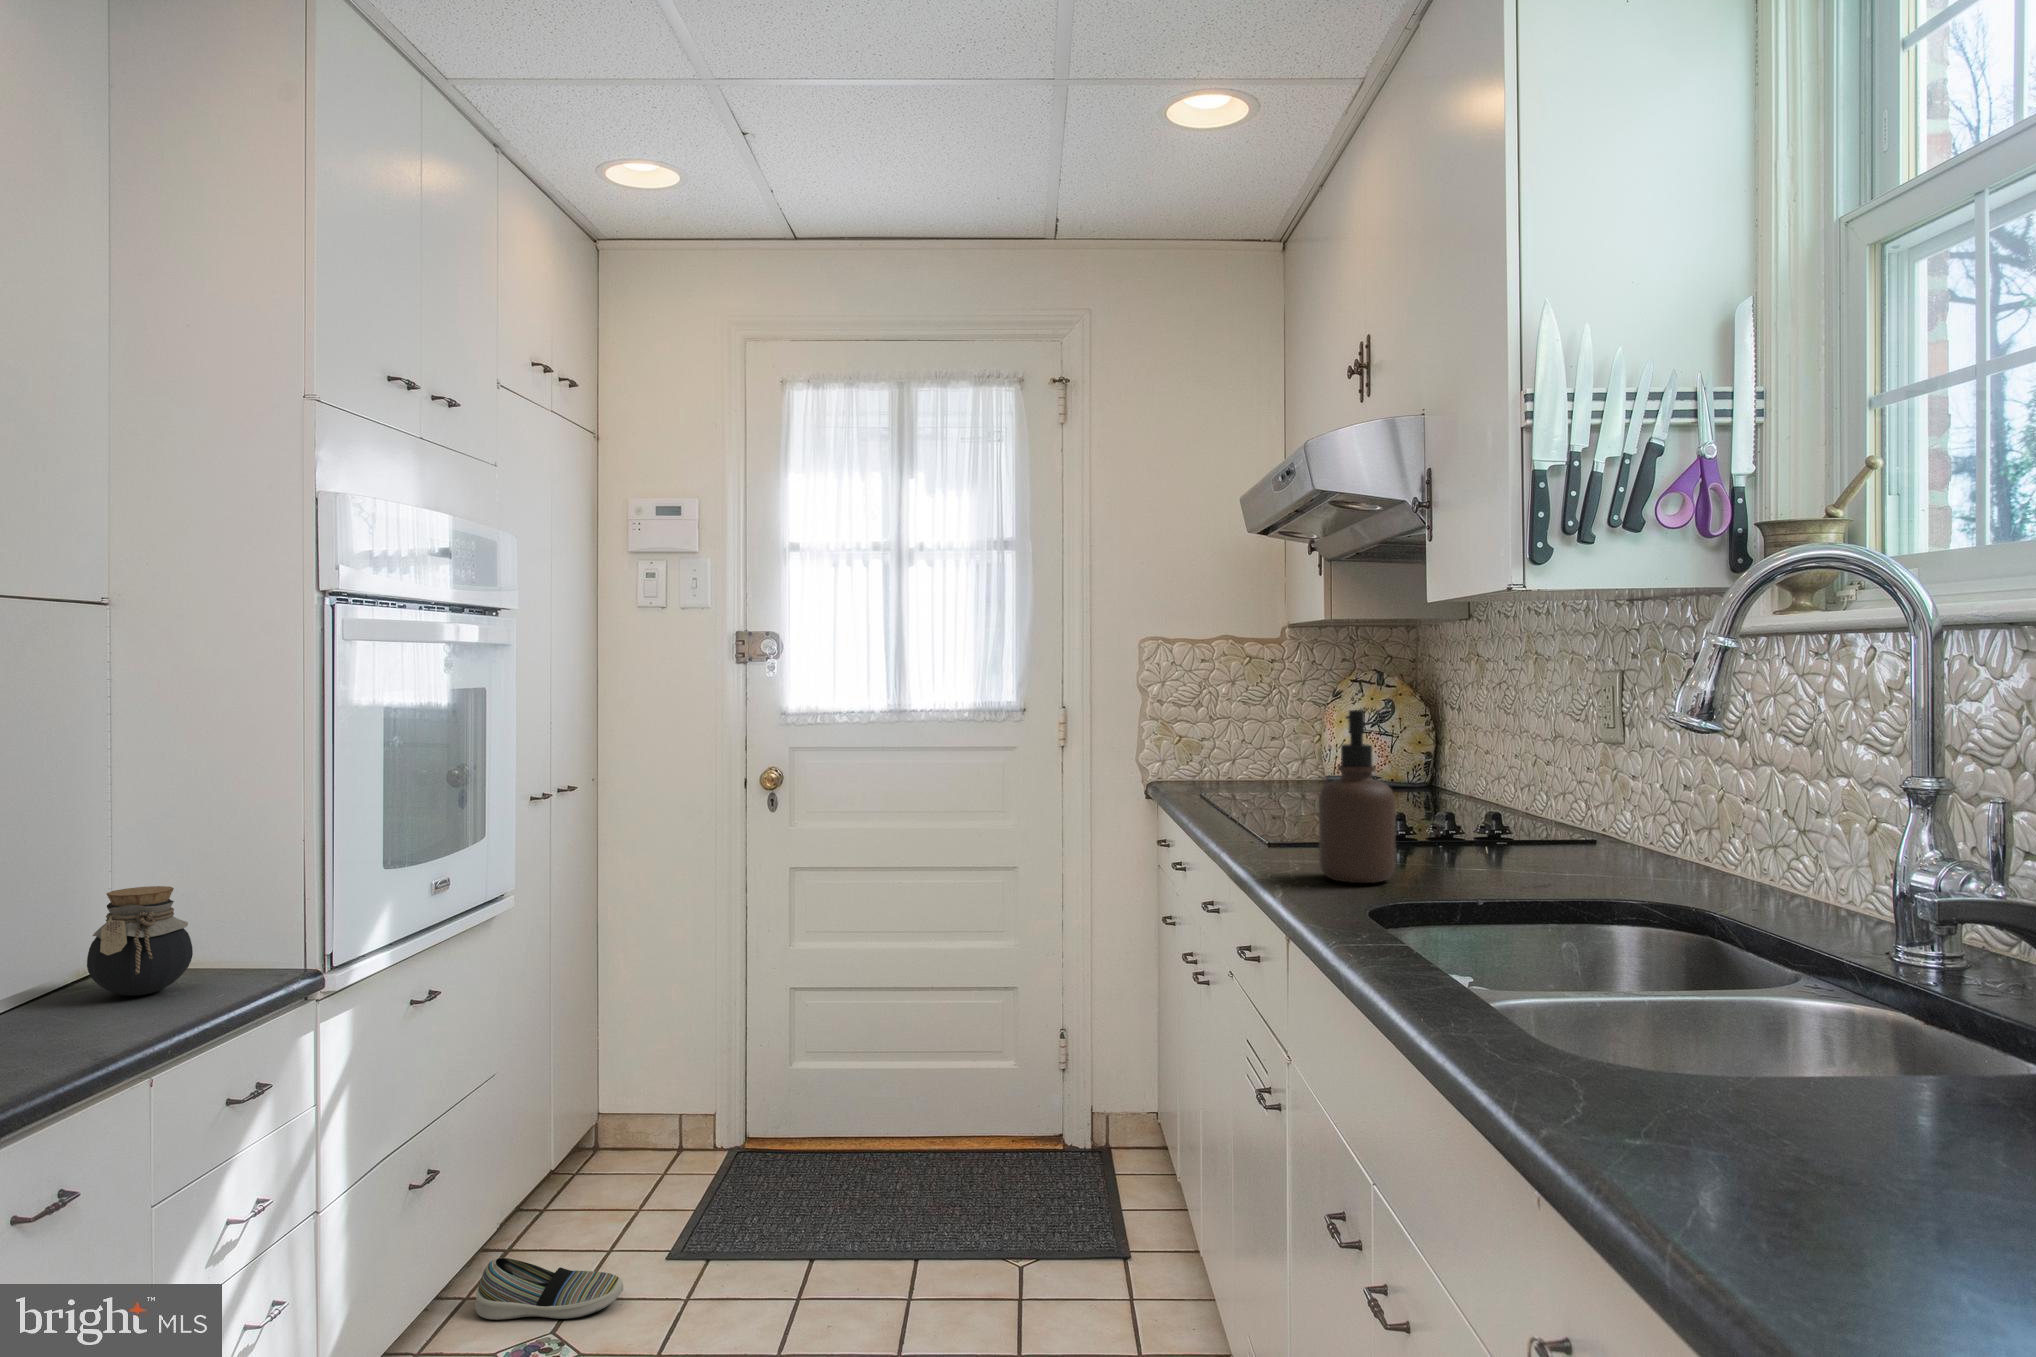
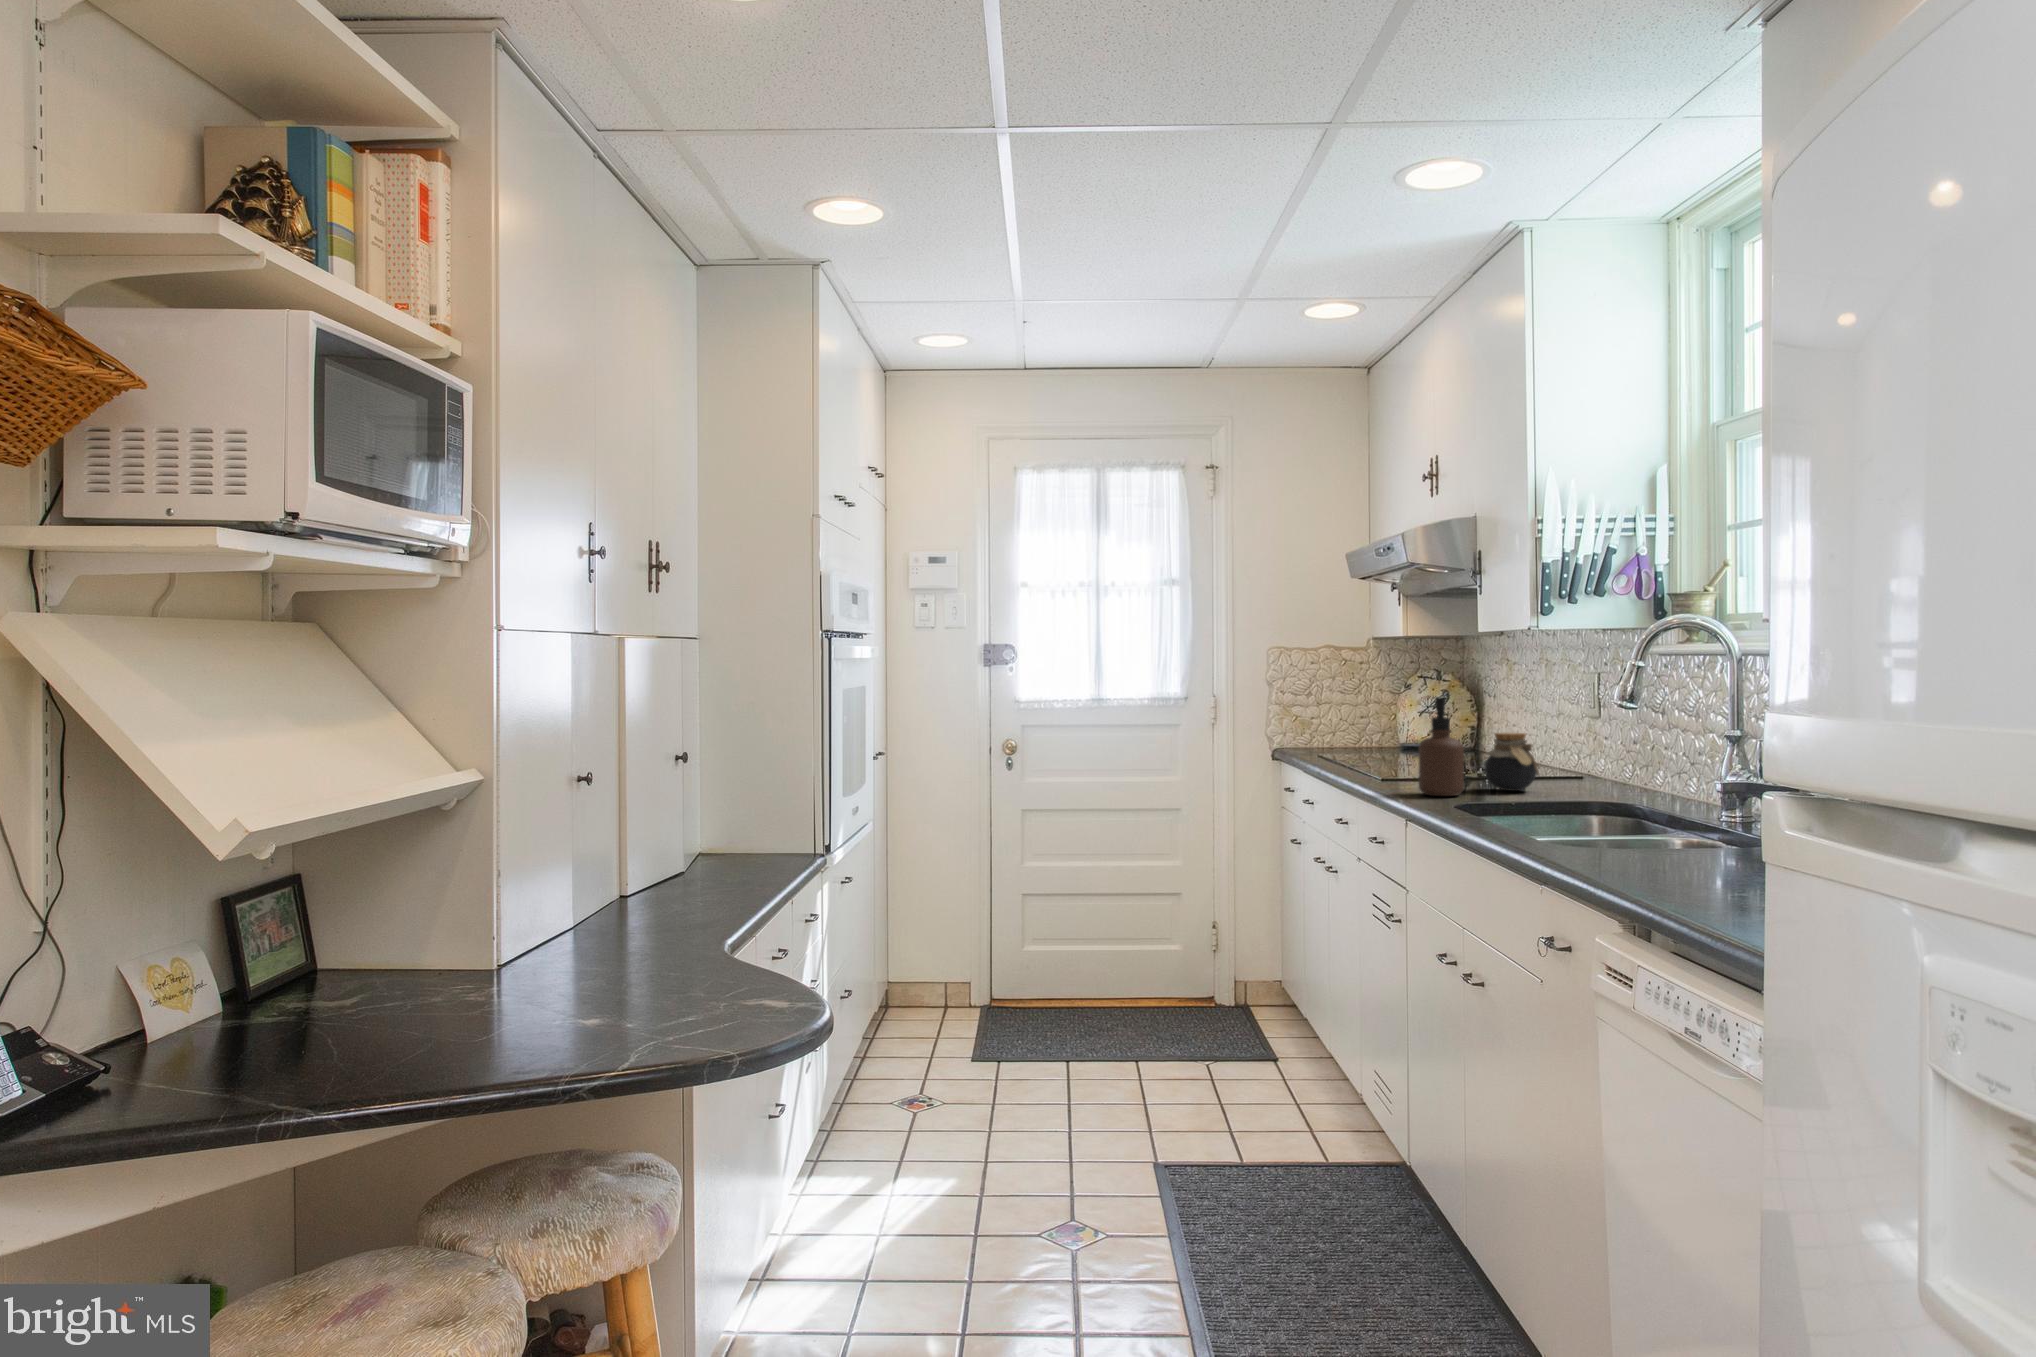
jar: present [87,886,193,996] -> present [1485,733,1539,791]
shoe: present [475,1258,623,1320] -> none [871,1047,961,1082]

